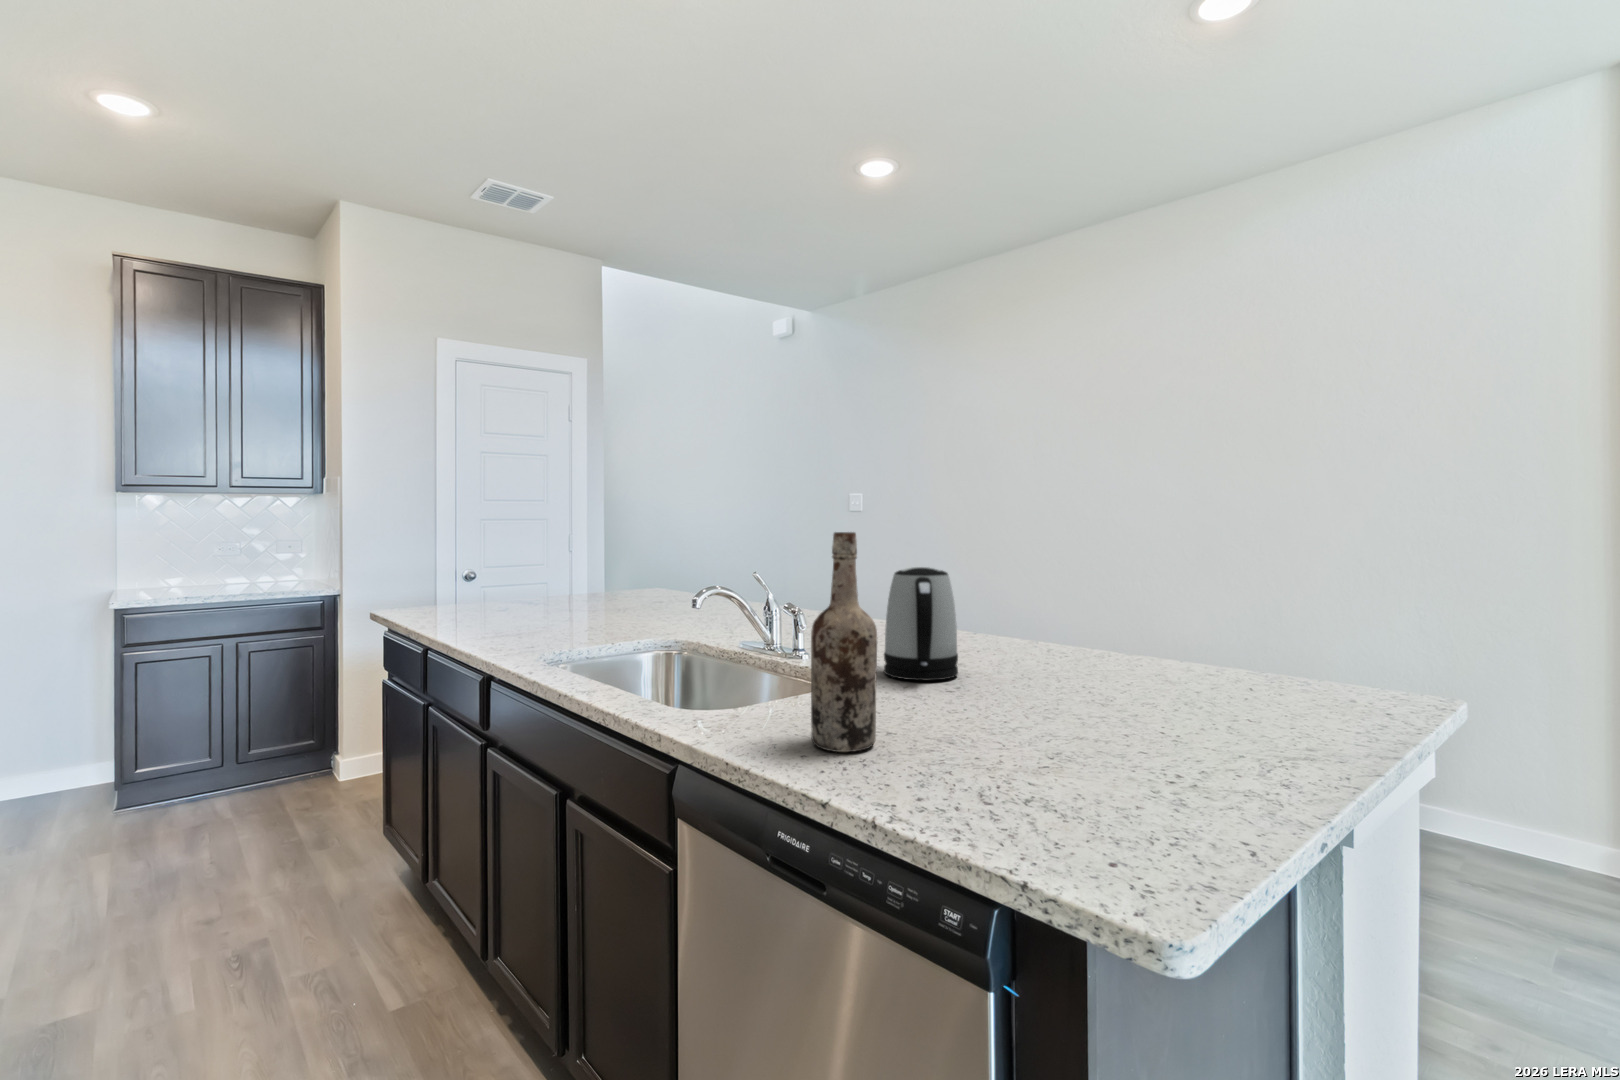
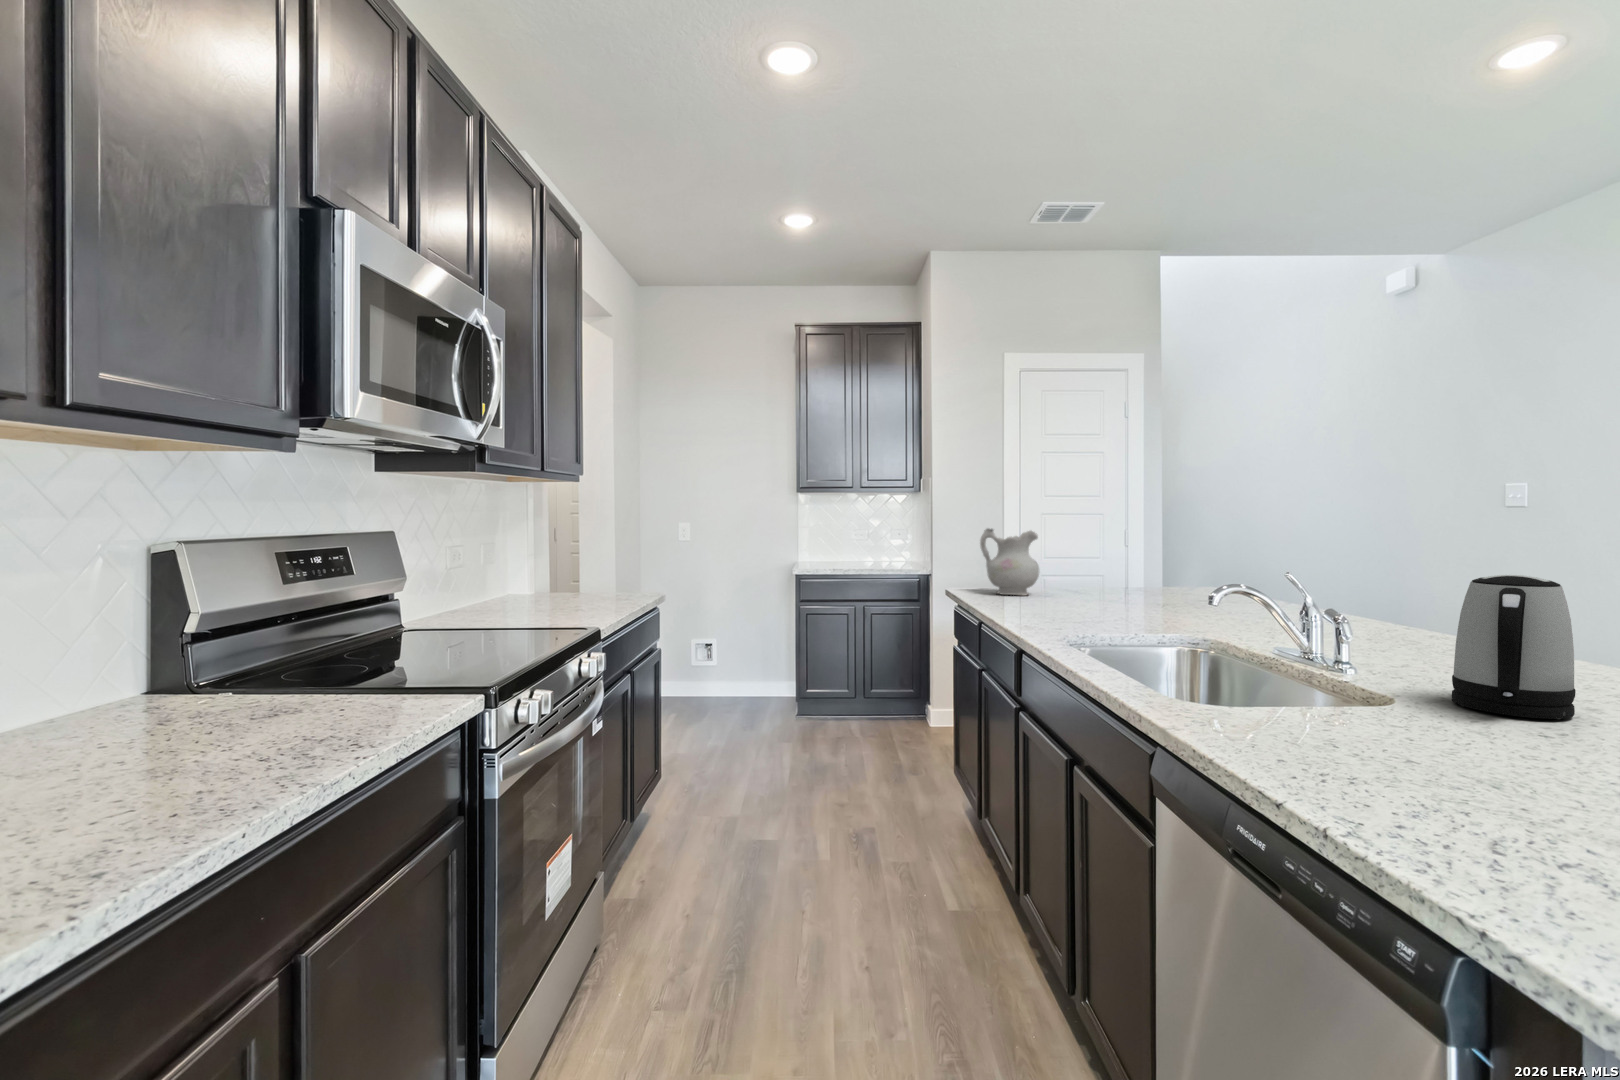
wine bottle: present [811,532,877,752] -> none [1298,530,1387,768]
ceramic pitcher: none [418,537,492,614] -> present [980,529,1039,596]

